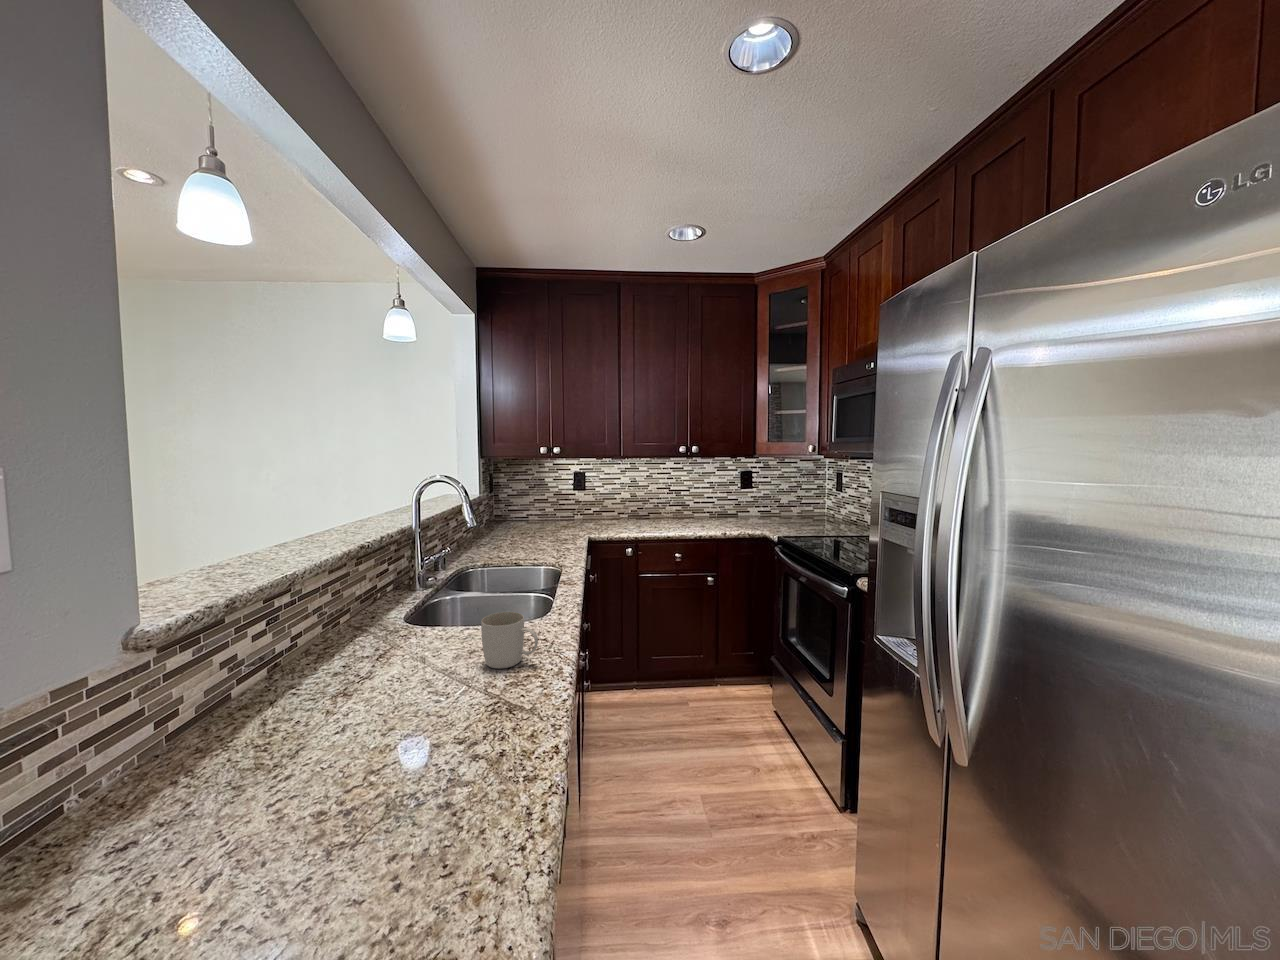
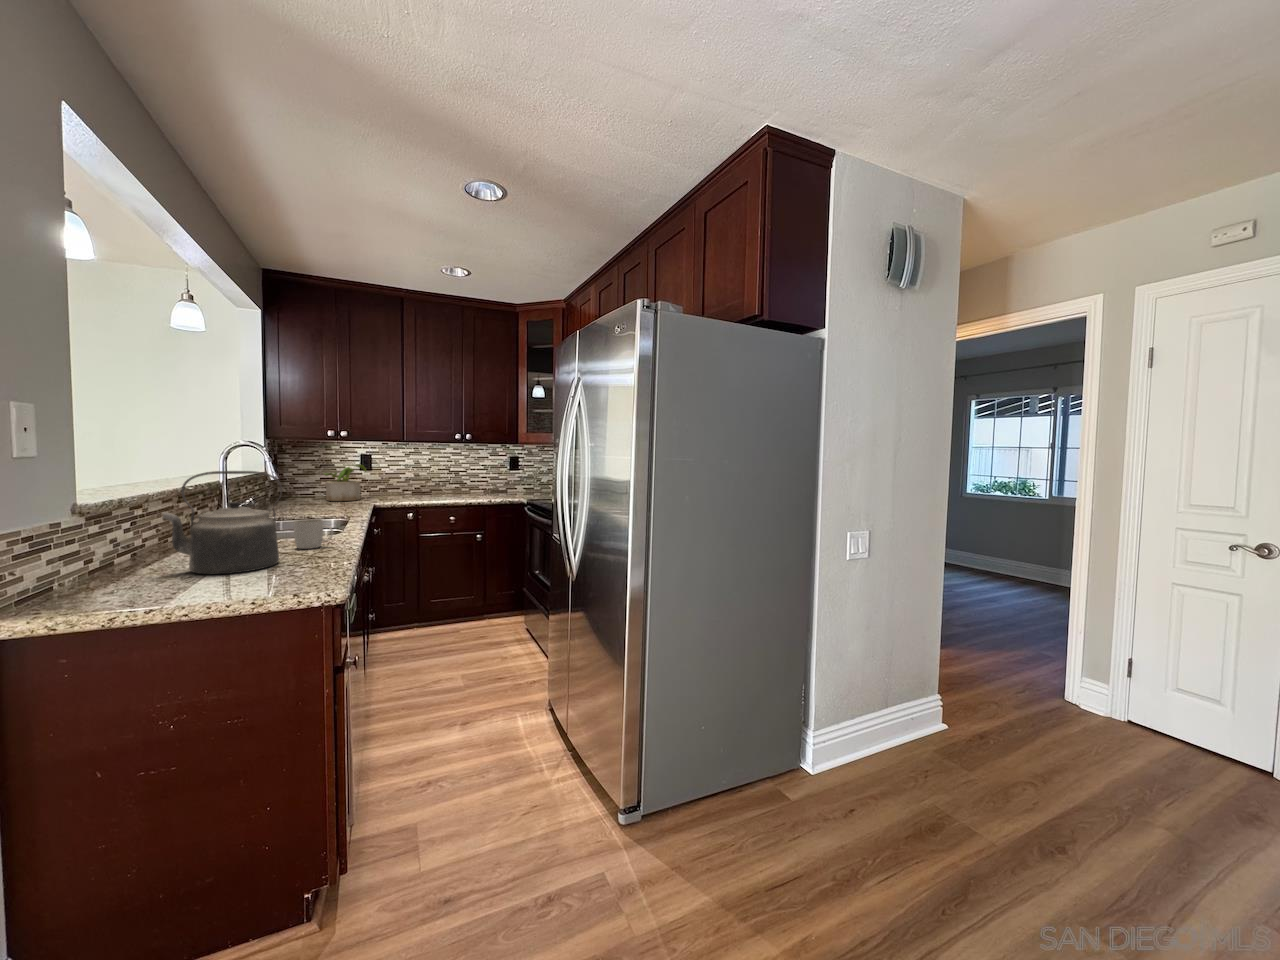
potted plant: none [538,486,581,530] -> present [325,465,366,501]
kettle: none [252,560,449,782] -> present [162,471,282,574]

